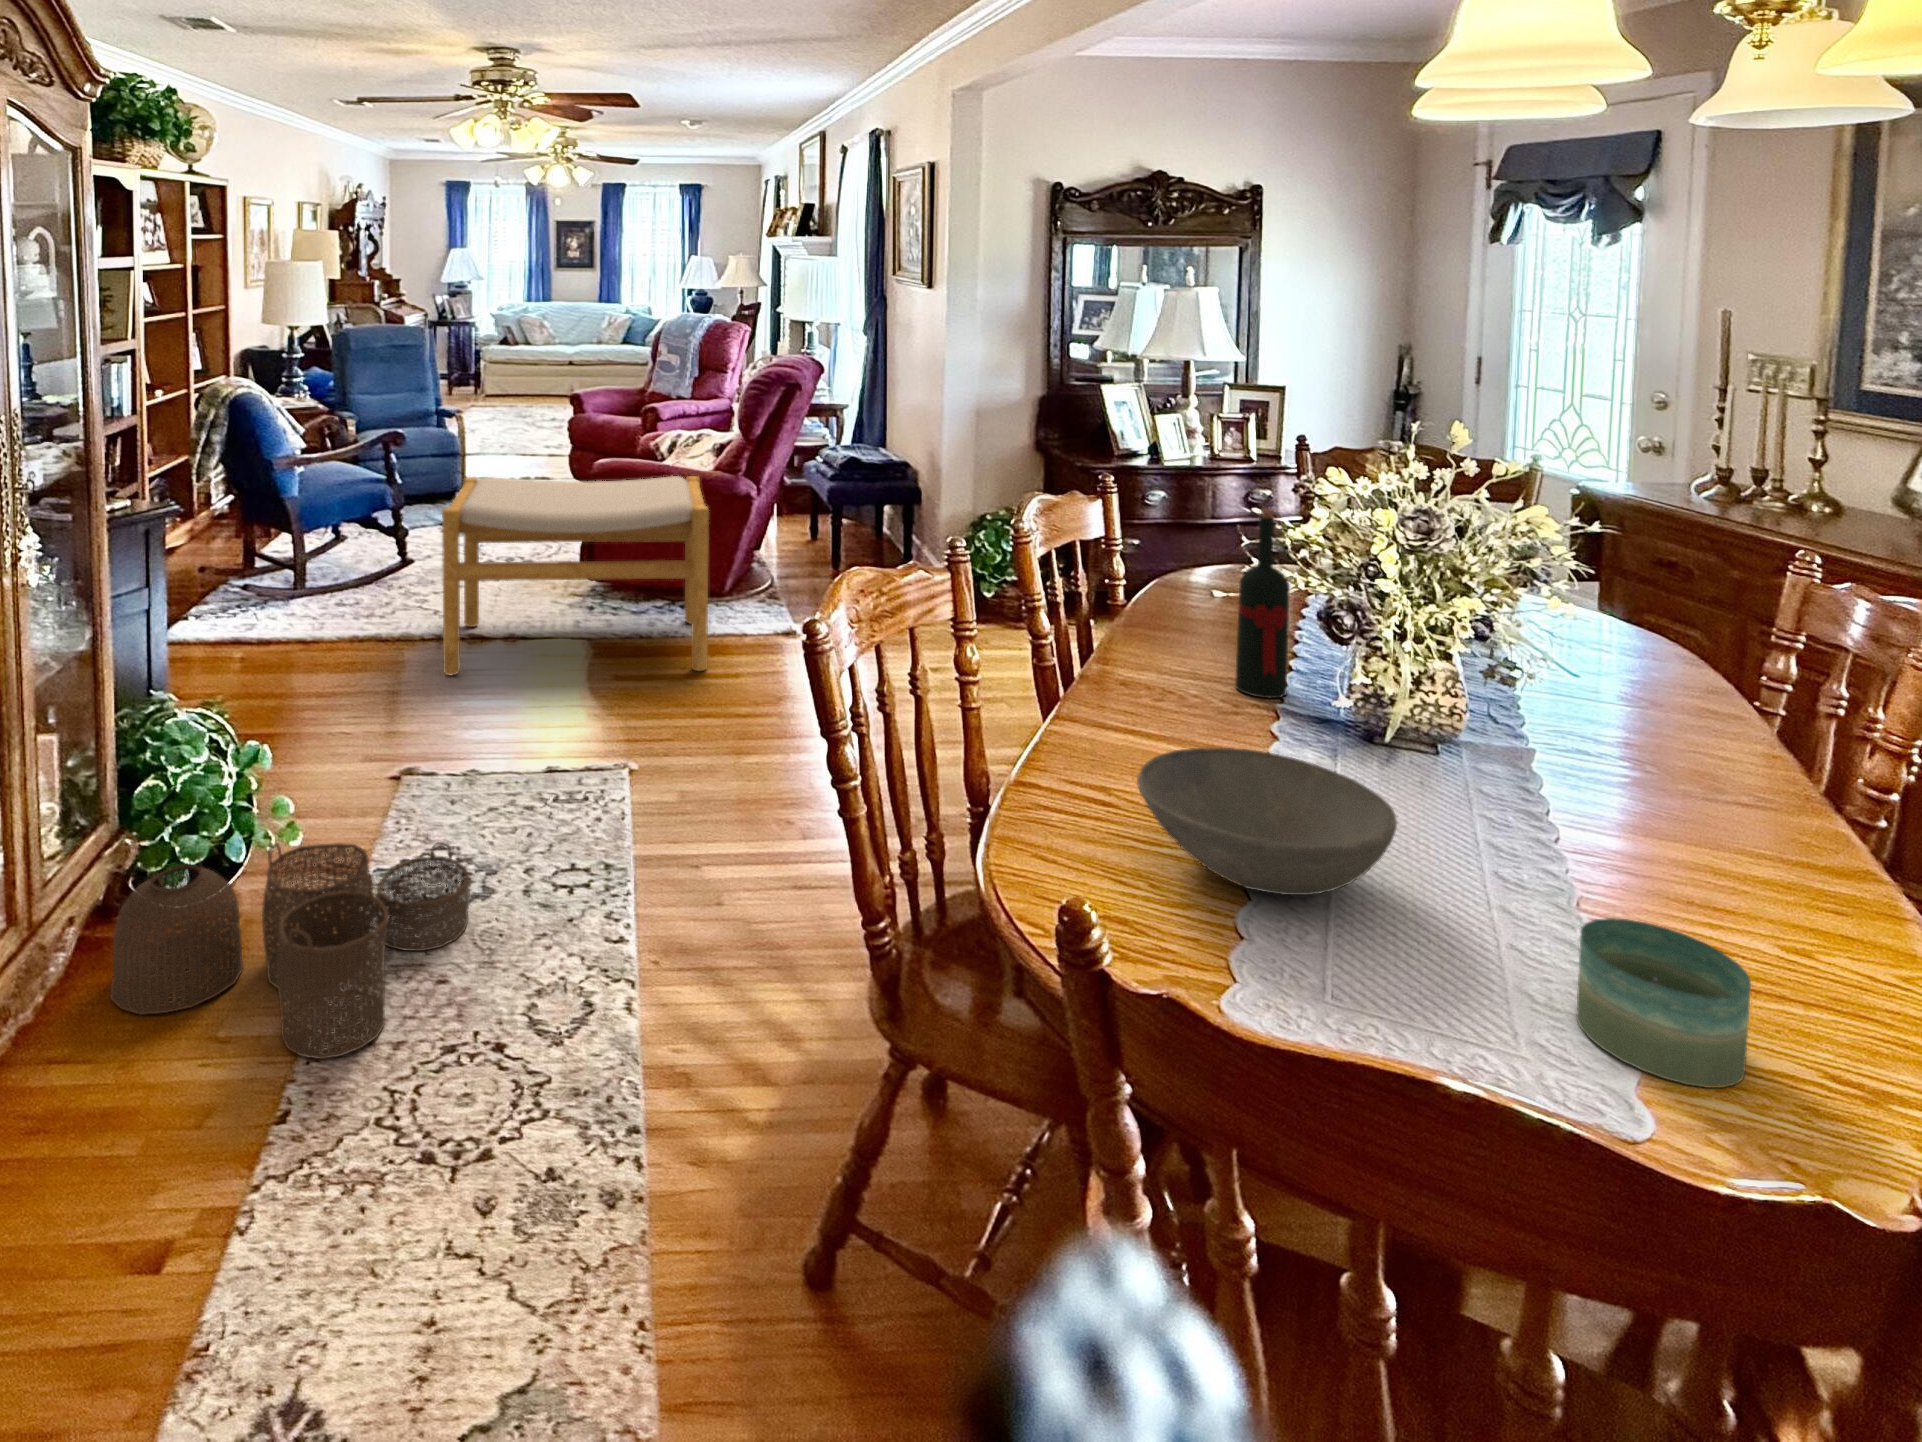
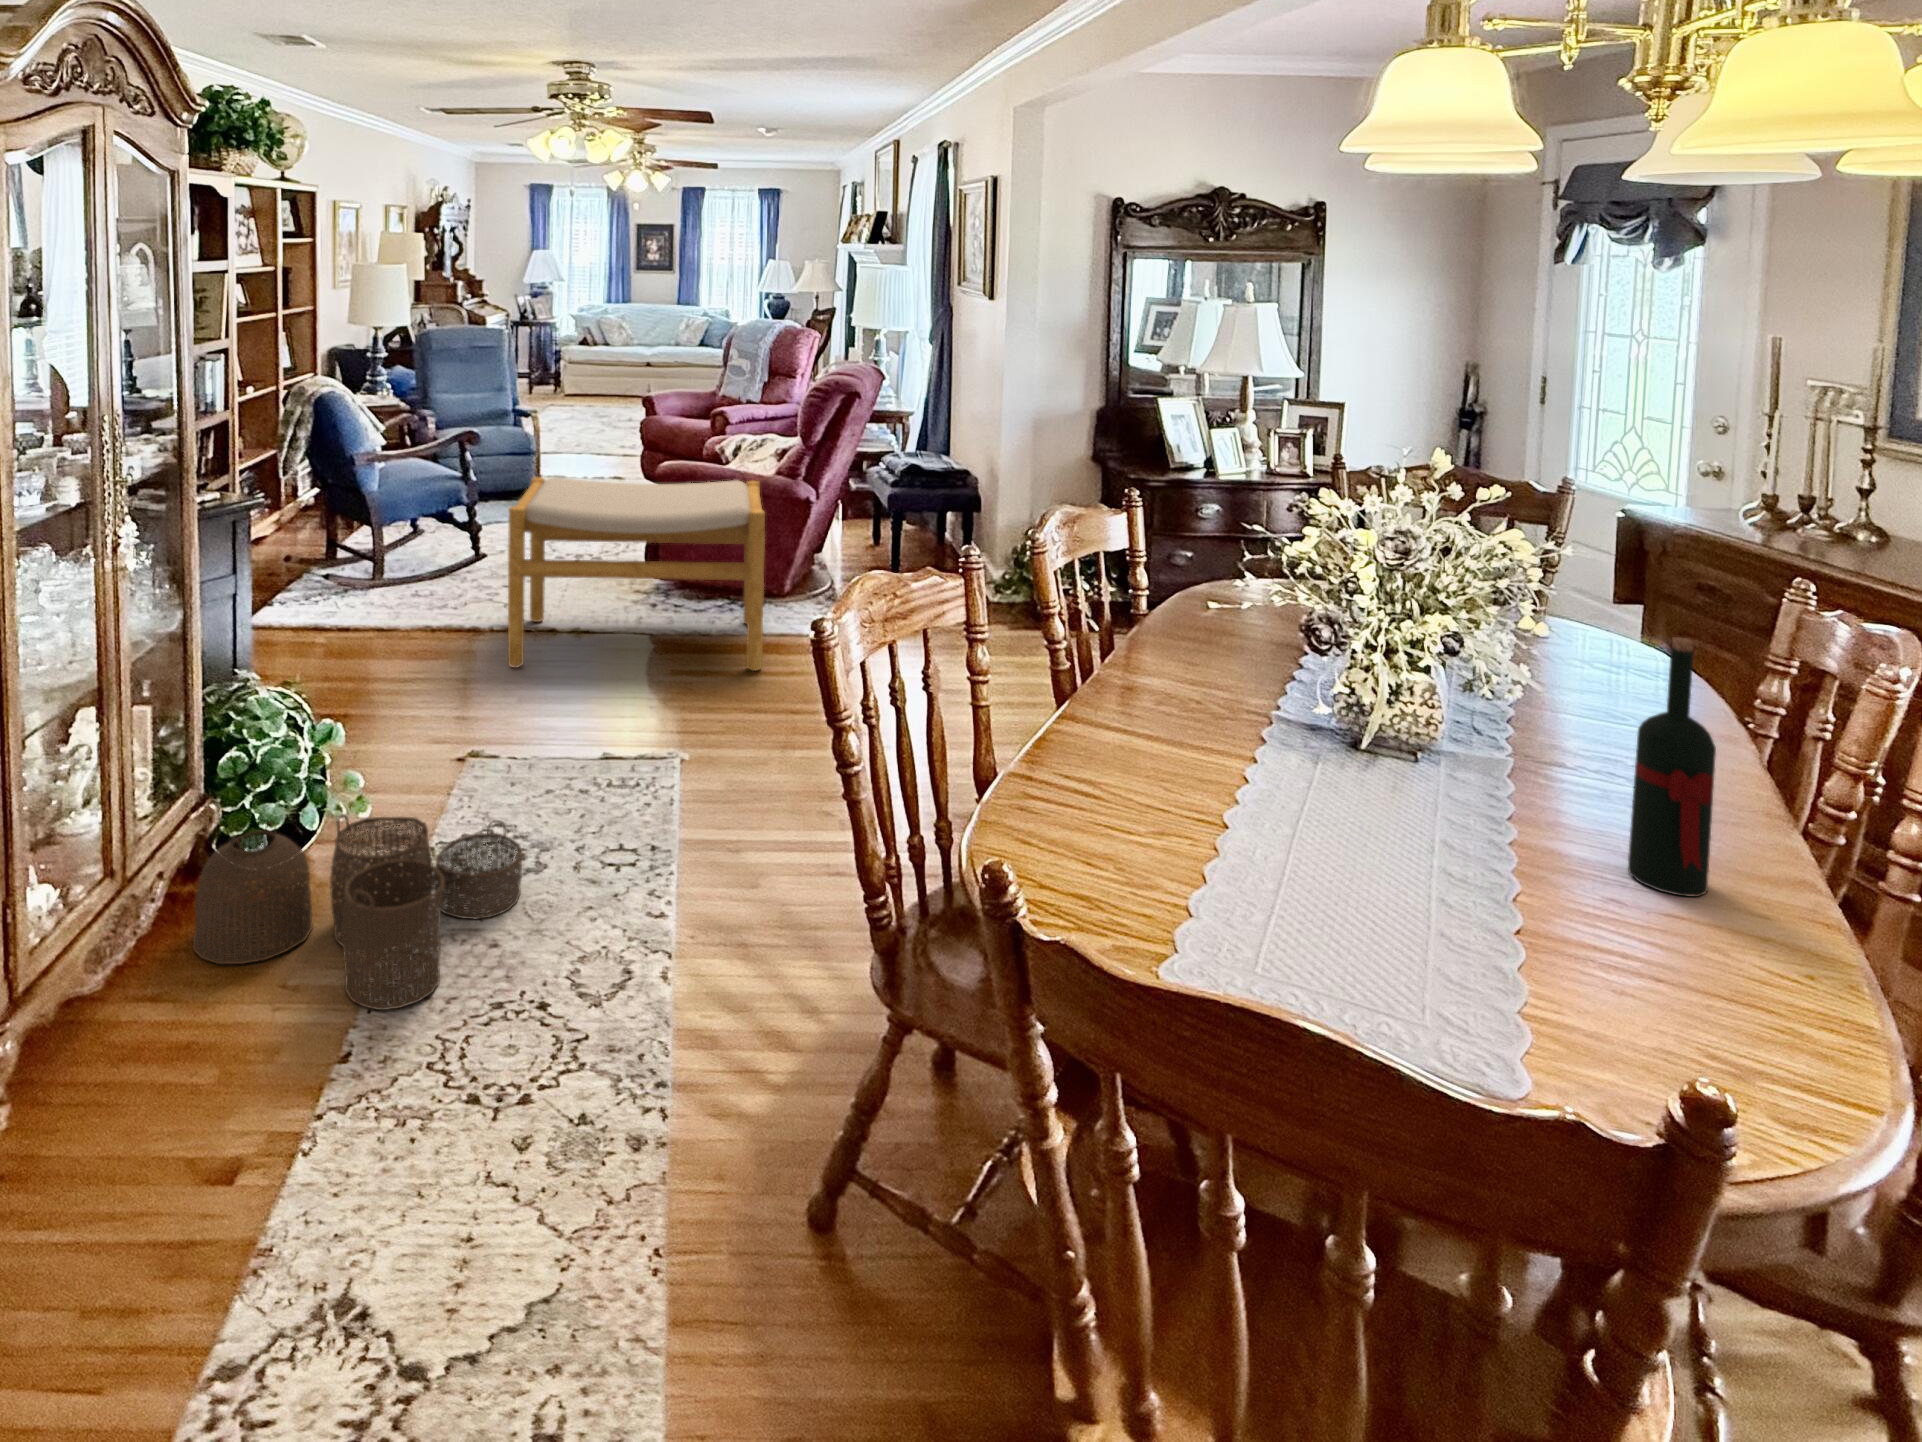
wine bottle: present [1235,509,1290,698] -> present [1628,637,1716,897]
bowl: present [1137,748,1397,895] -> none [1103,742,1332,874]
candle: present [1576,918,1751,1088] -> none [1464,897,1609,1043]

